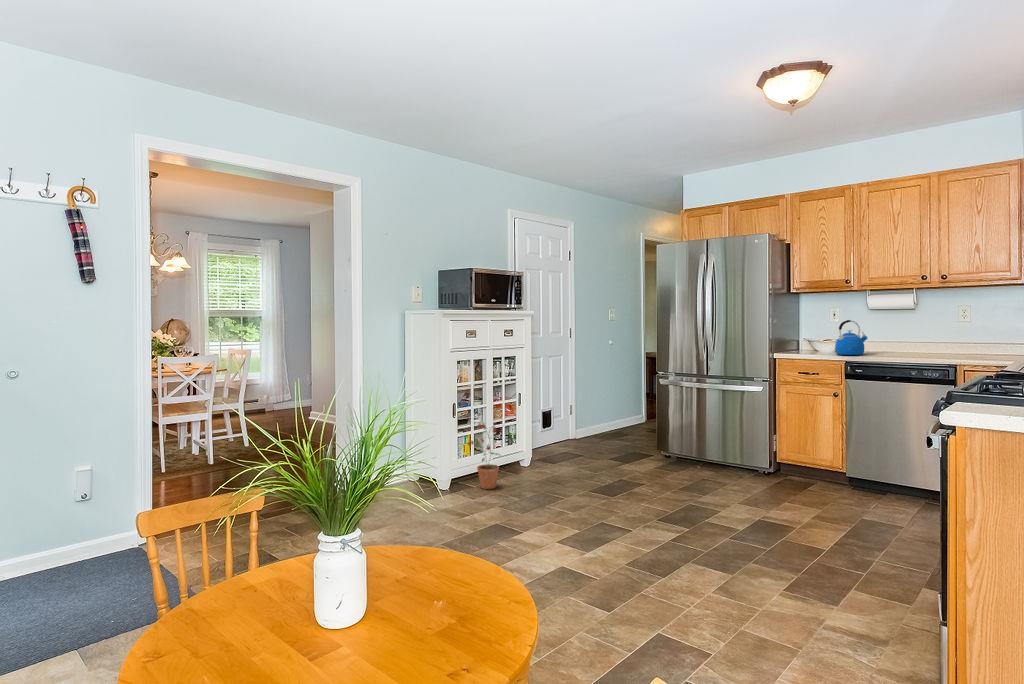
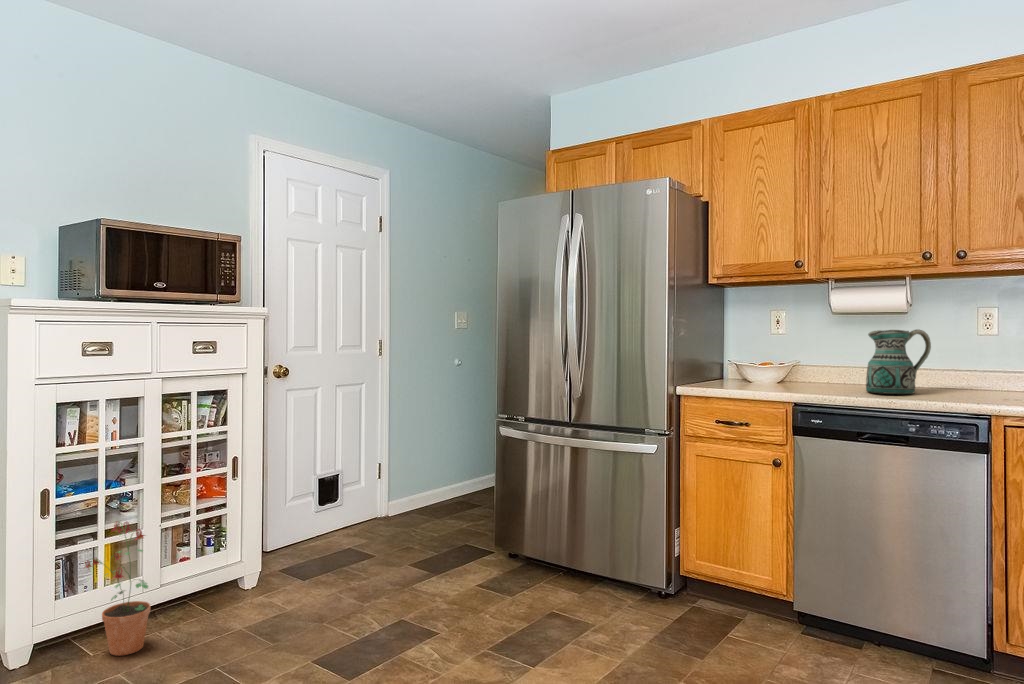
ceramic pitcher: none [889,319,928,355] -> present [866,329,931,394]
kettle: present [835,320,867,355] -> none [778,330,831,391]

